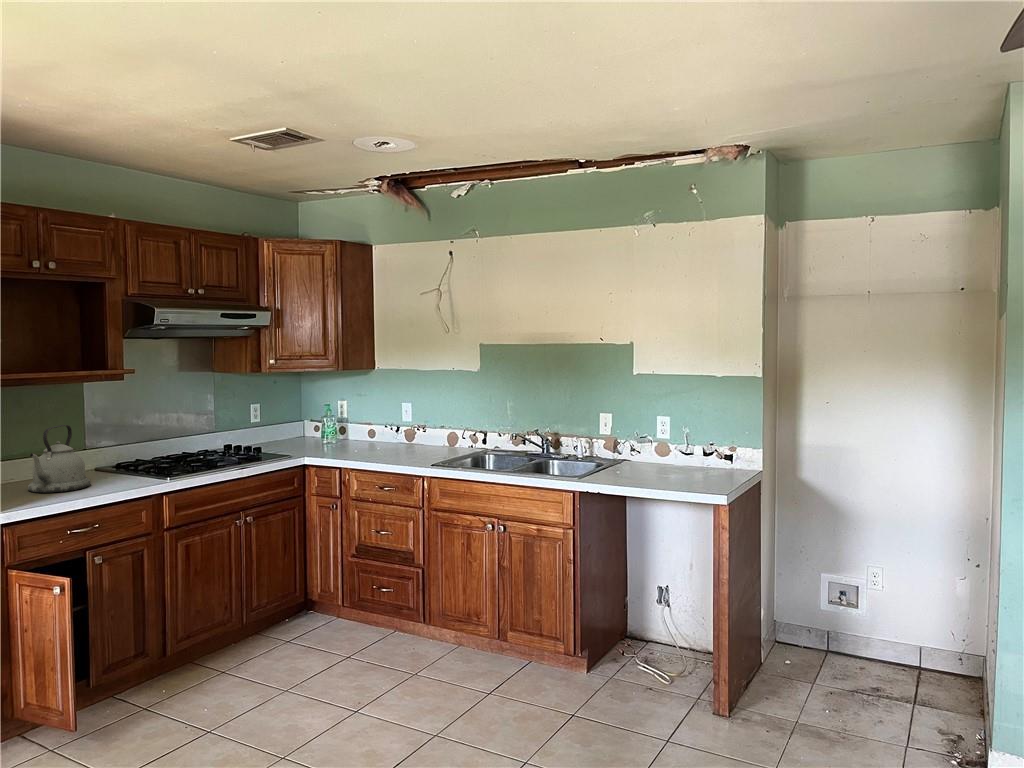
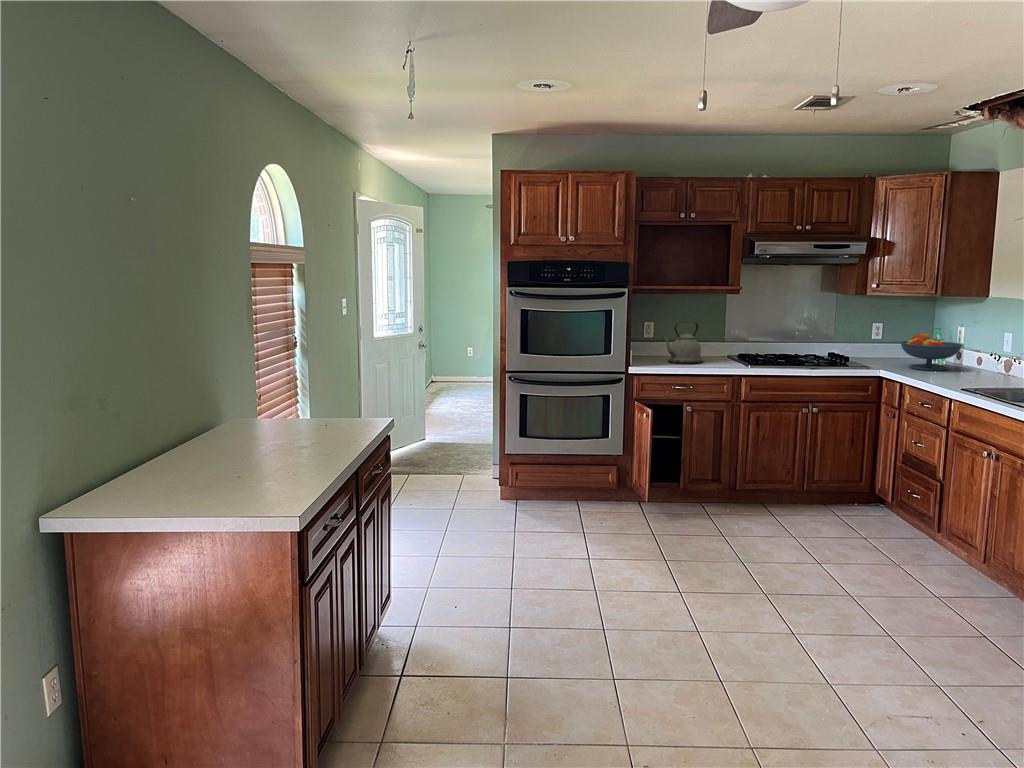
fruit bowl: none [311,411,371,451] -> present [901,333,962,370]

